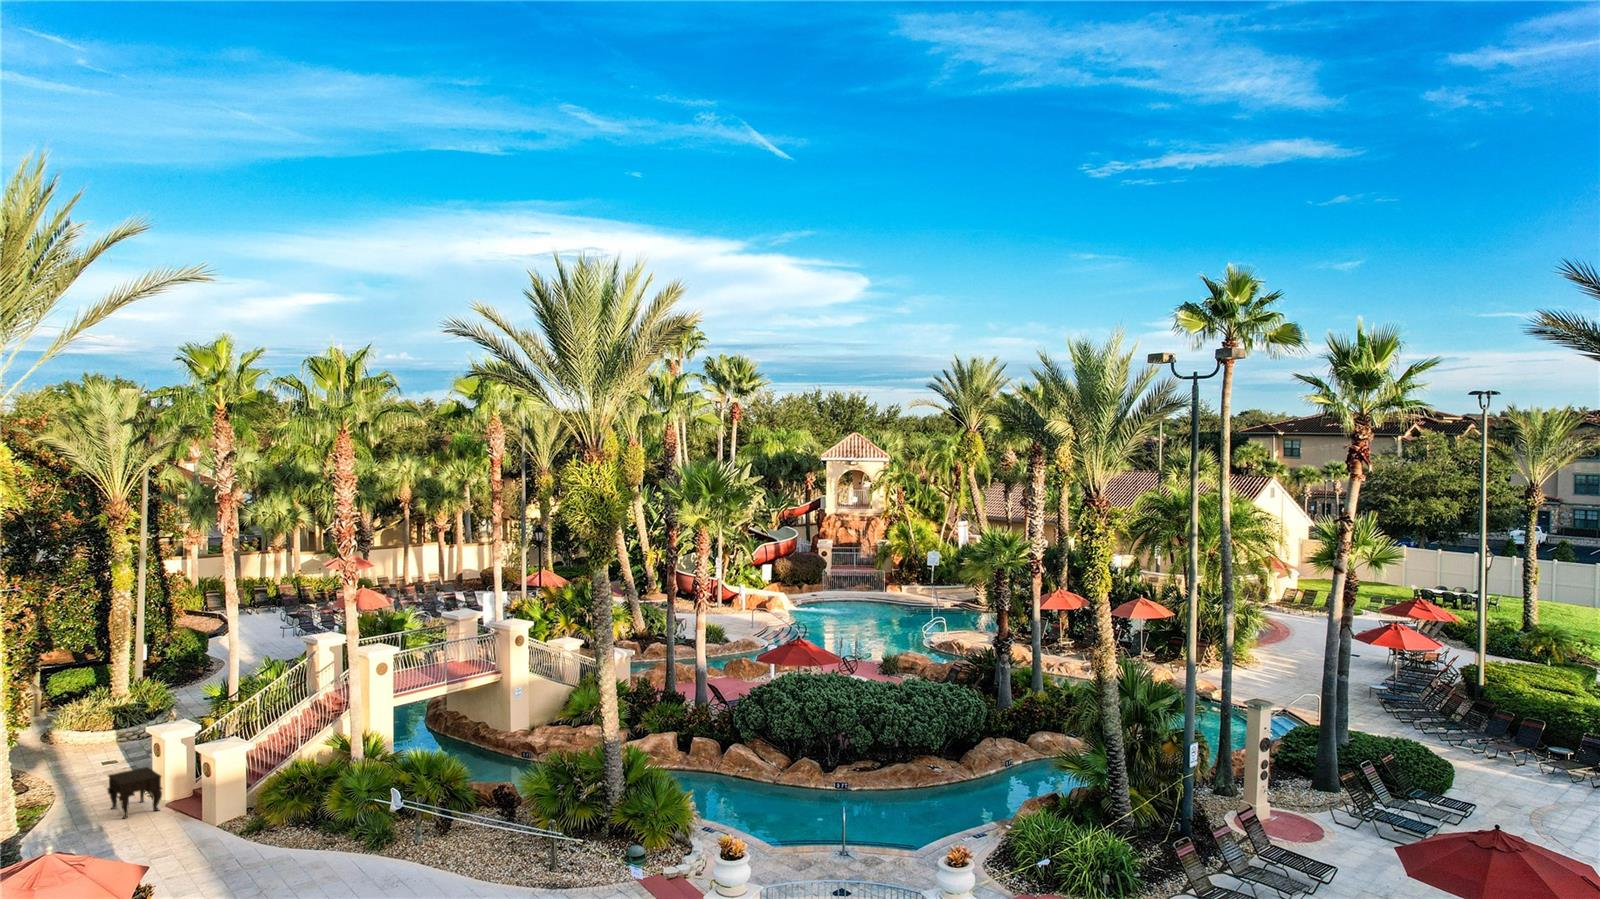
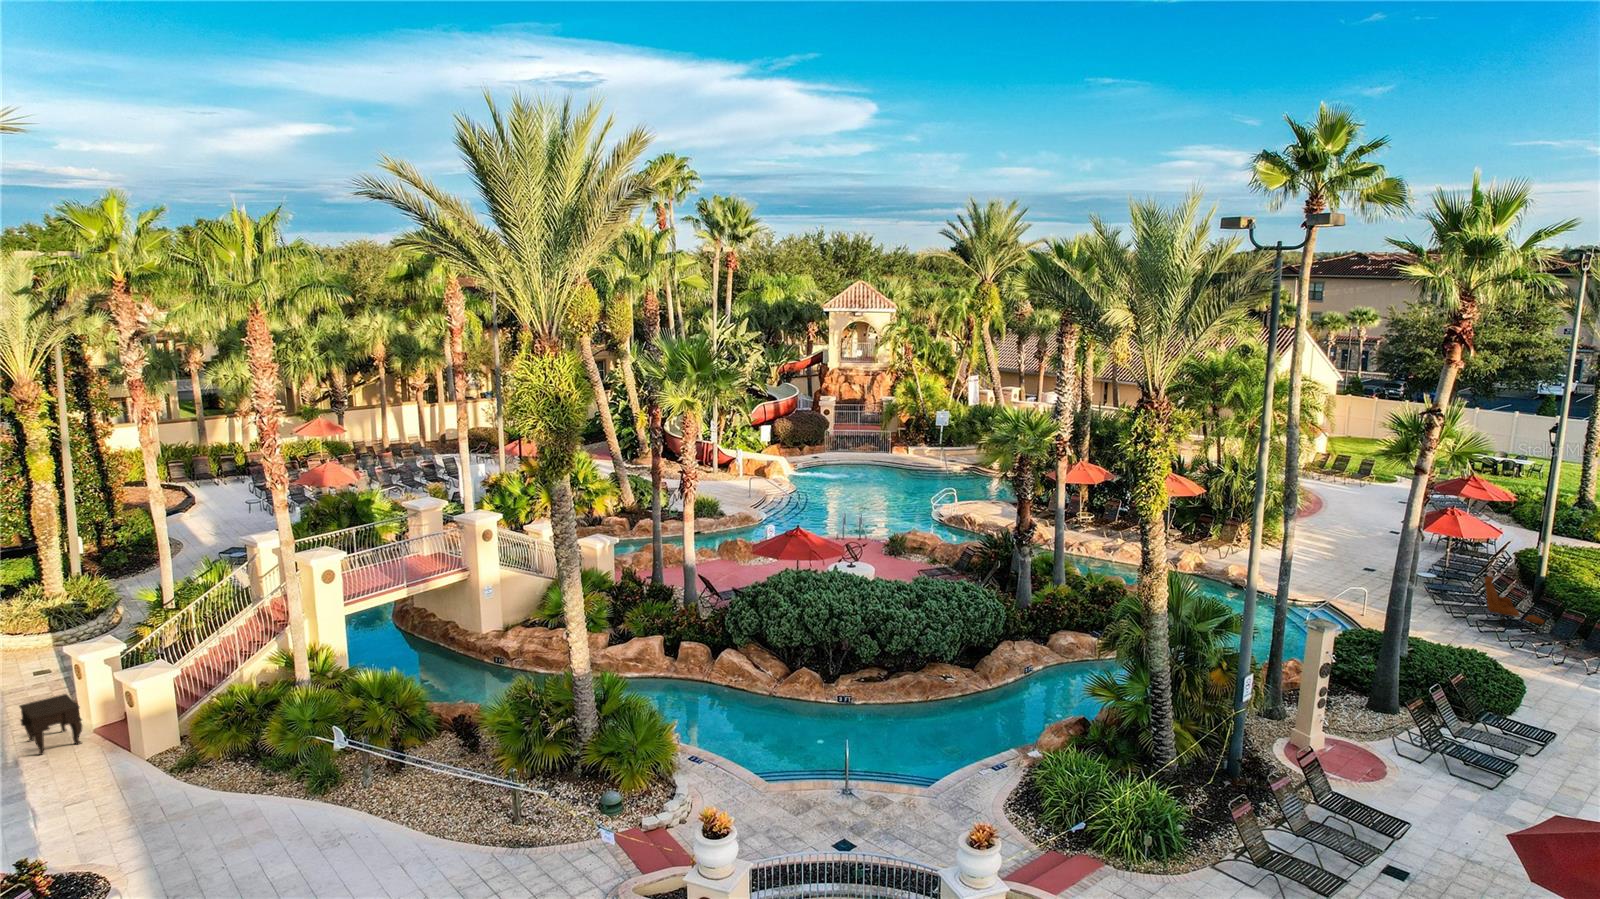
lounge chair: none [1426,682,1487,733] -> present [1485,576,1544,625]

